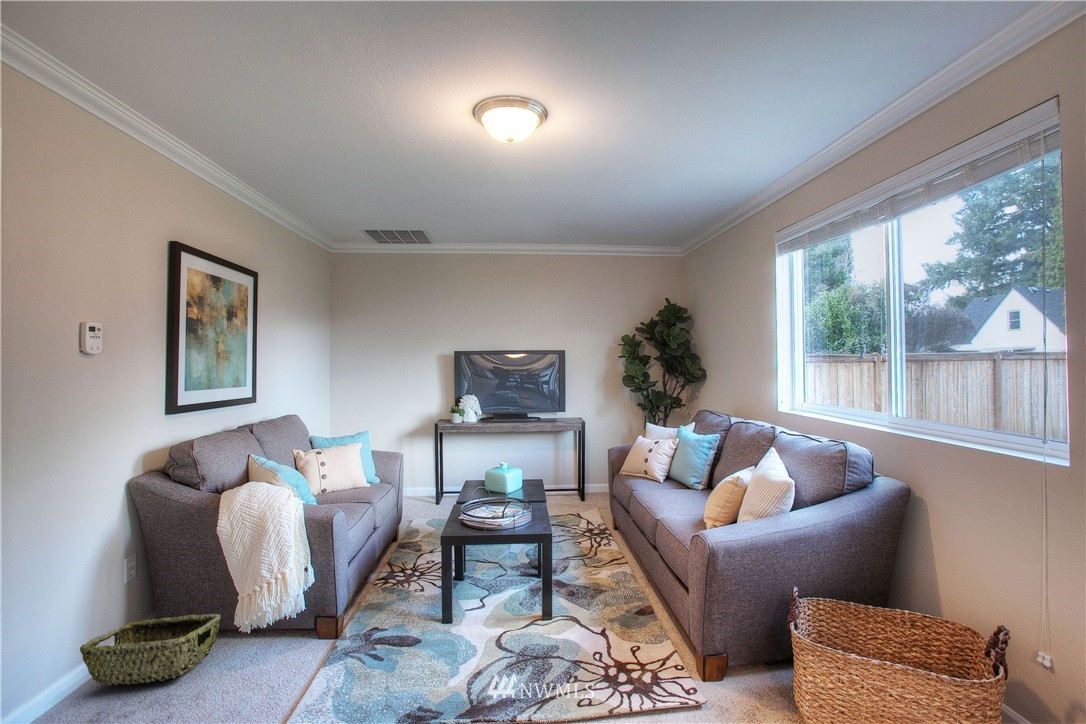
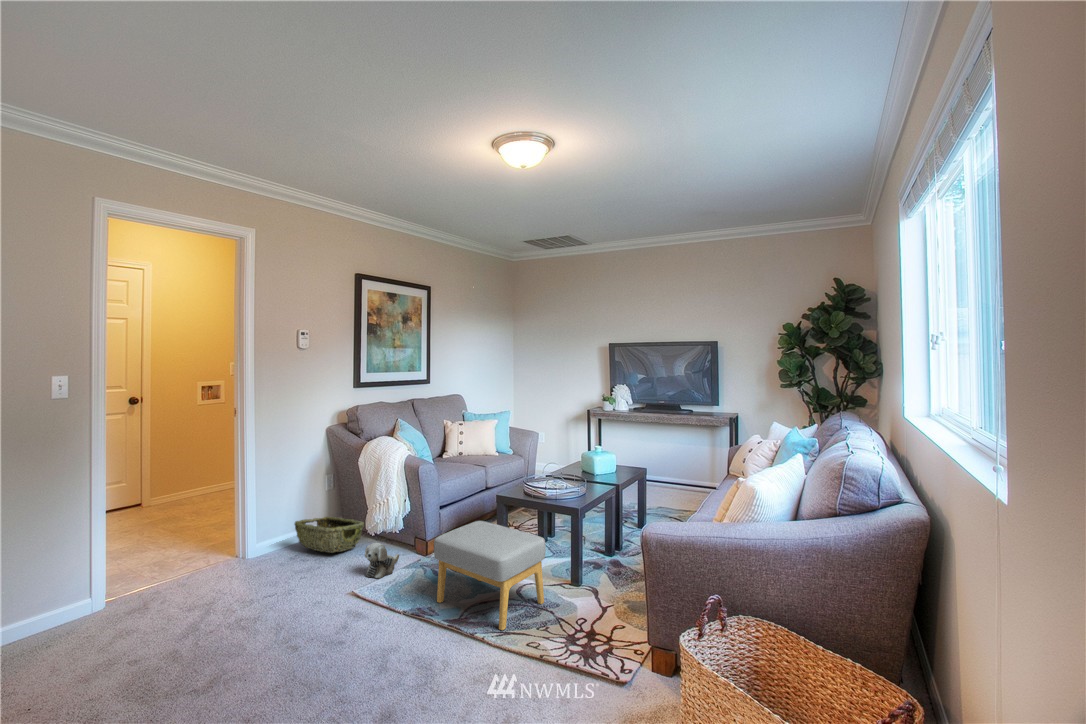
footstool: none [413,570,544,698] -> present [434,521,546,630]
plush toy: none [263,638,312,695] -> present [365,543,399,578]

